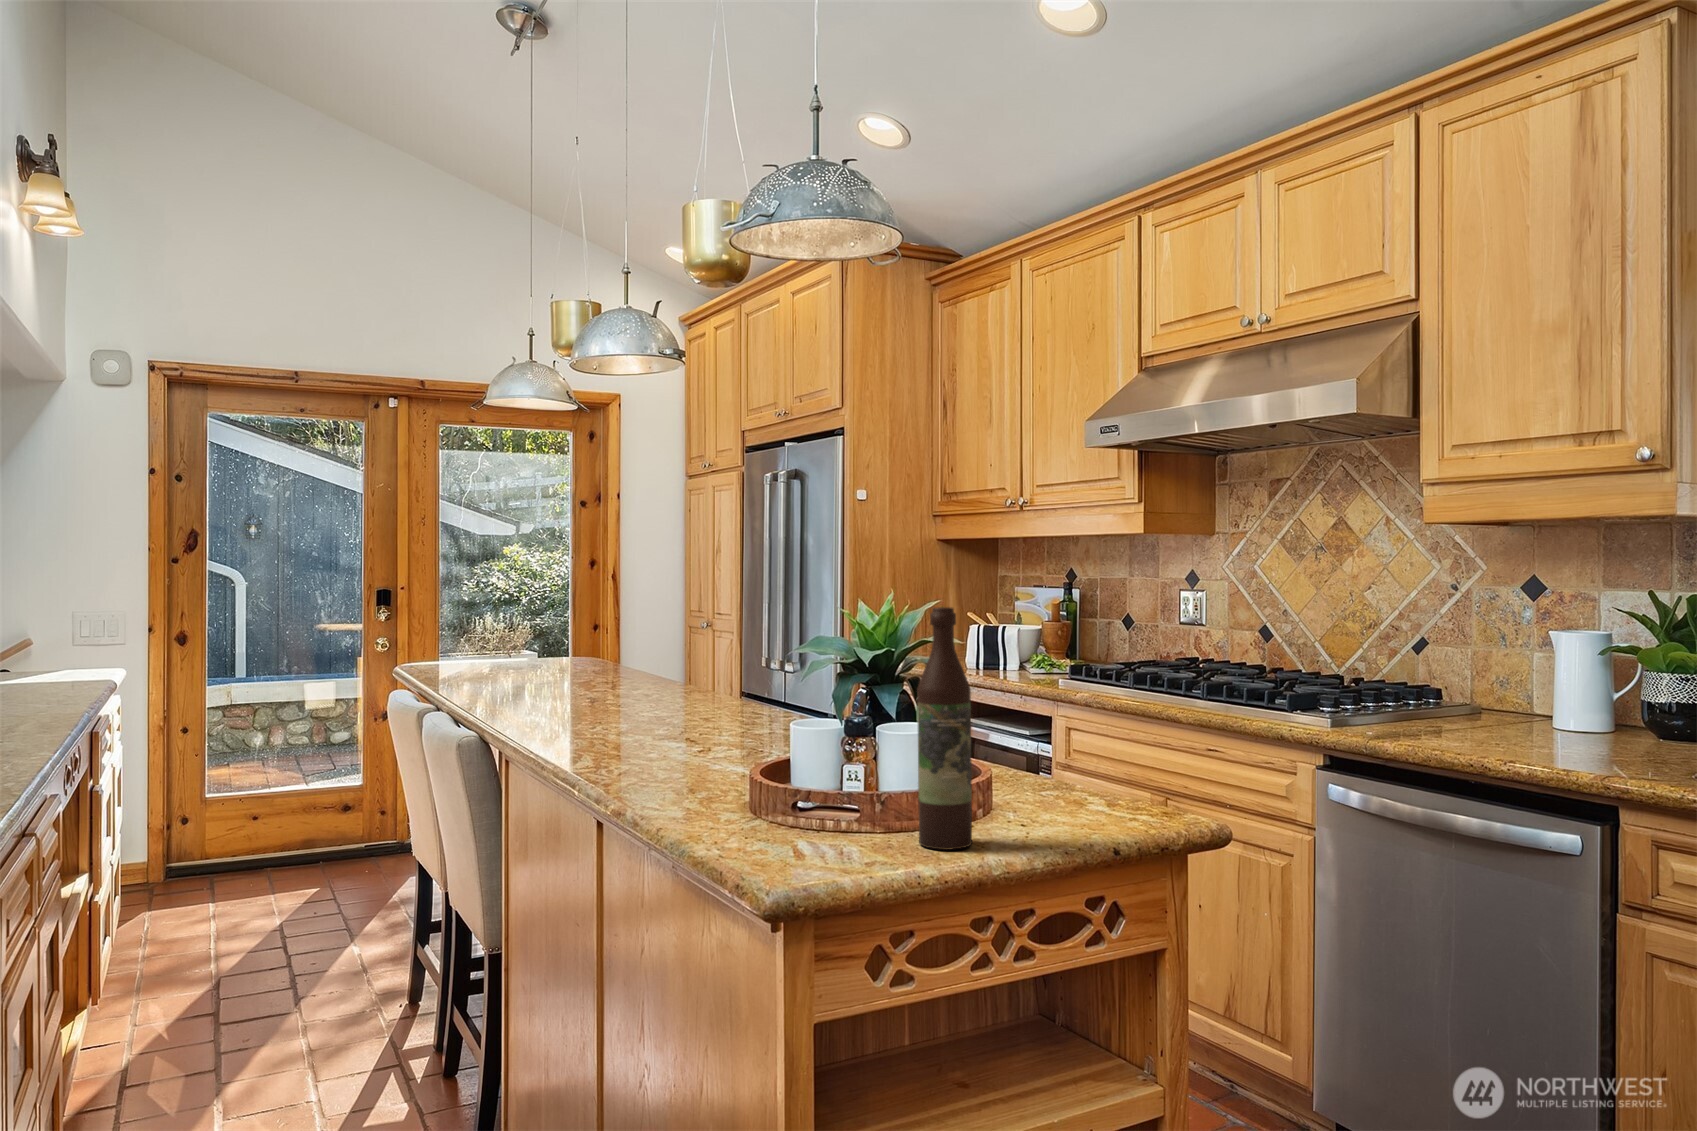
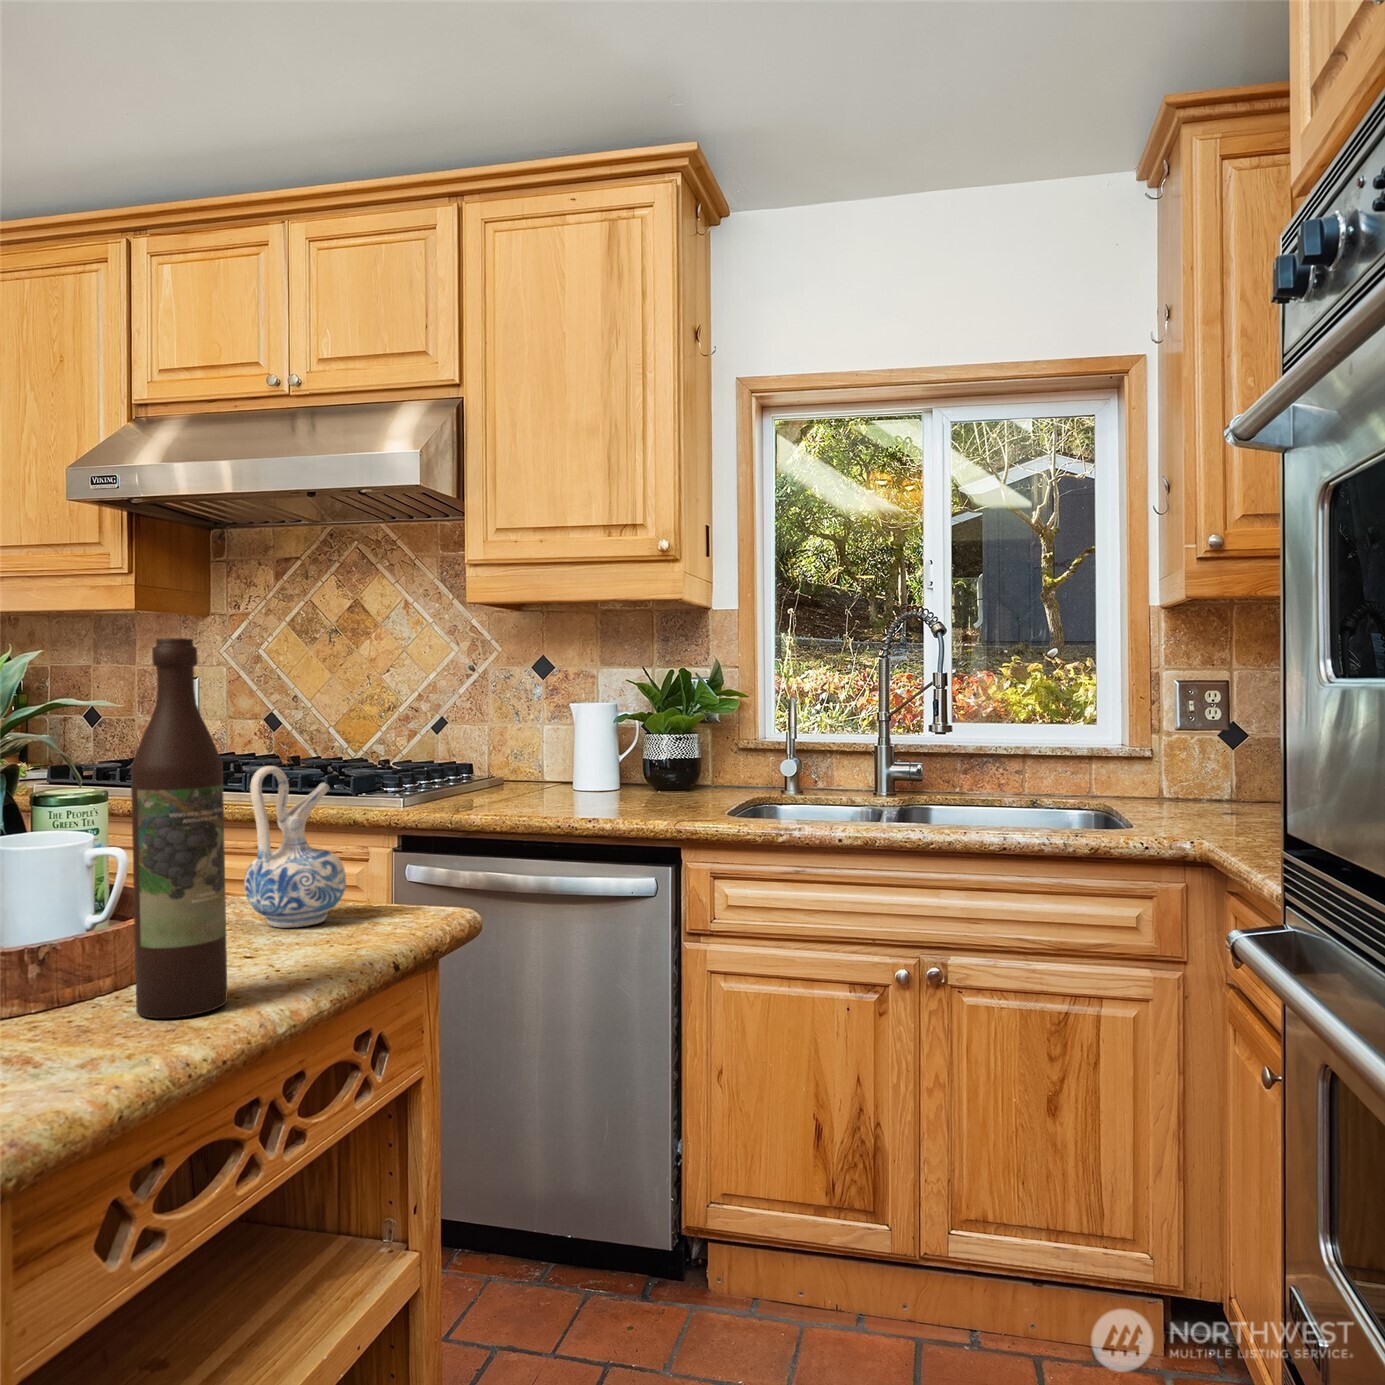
ceramic pitcher: none [1054,688,1128,812] -> present [244,766,346,927]

